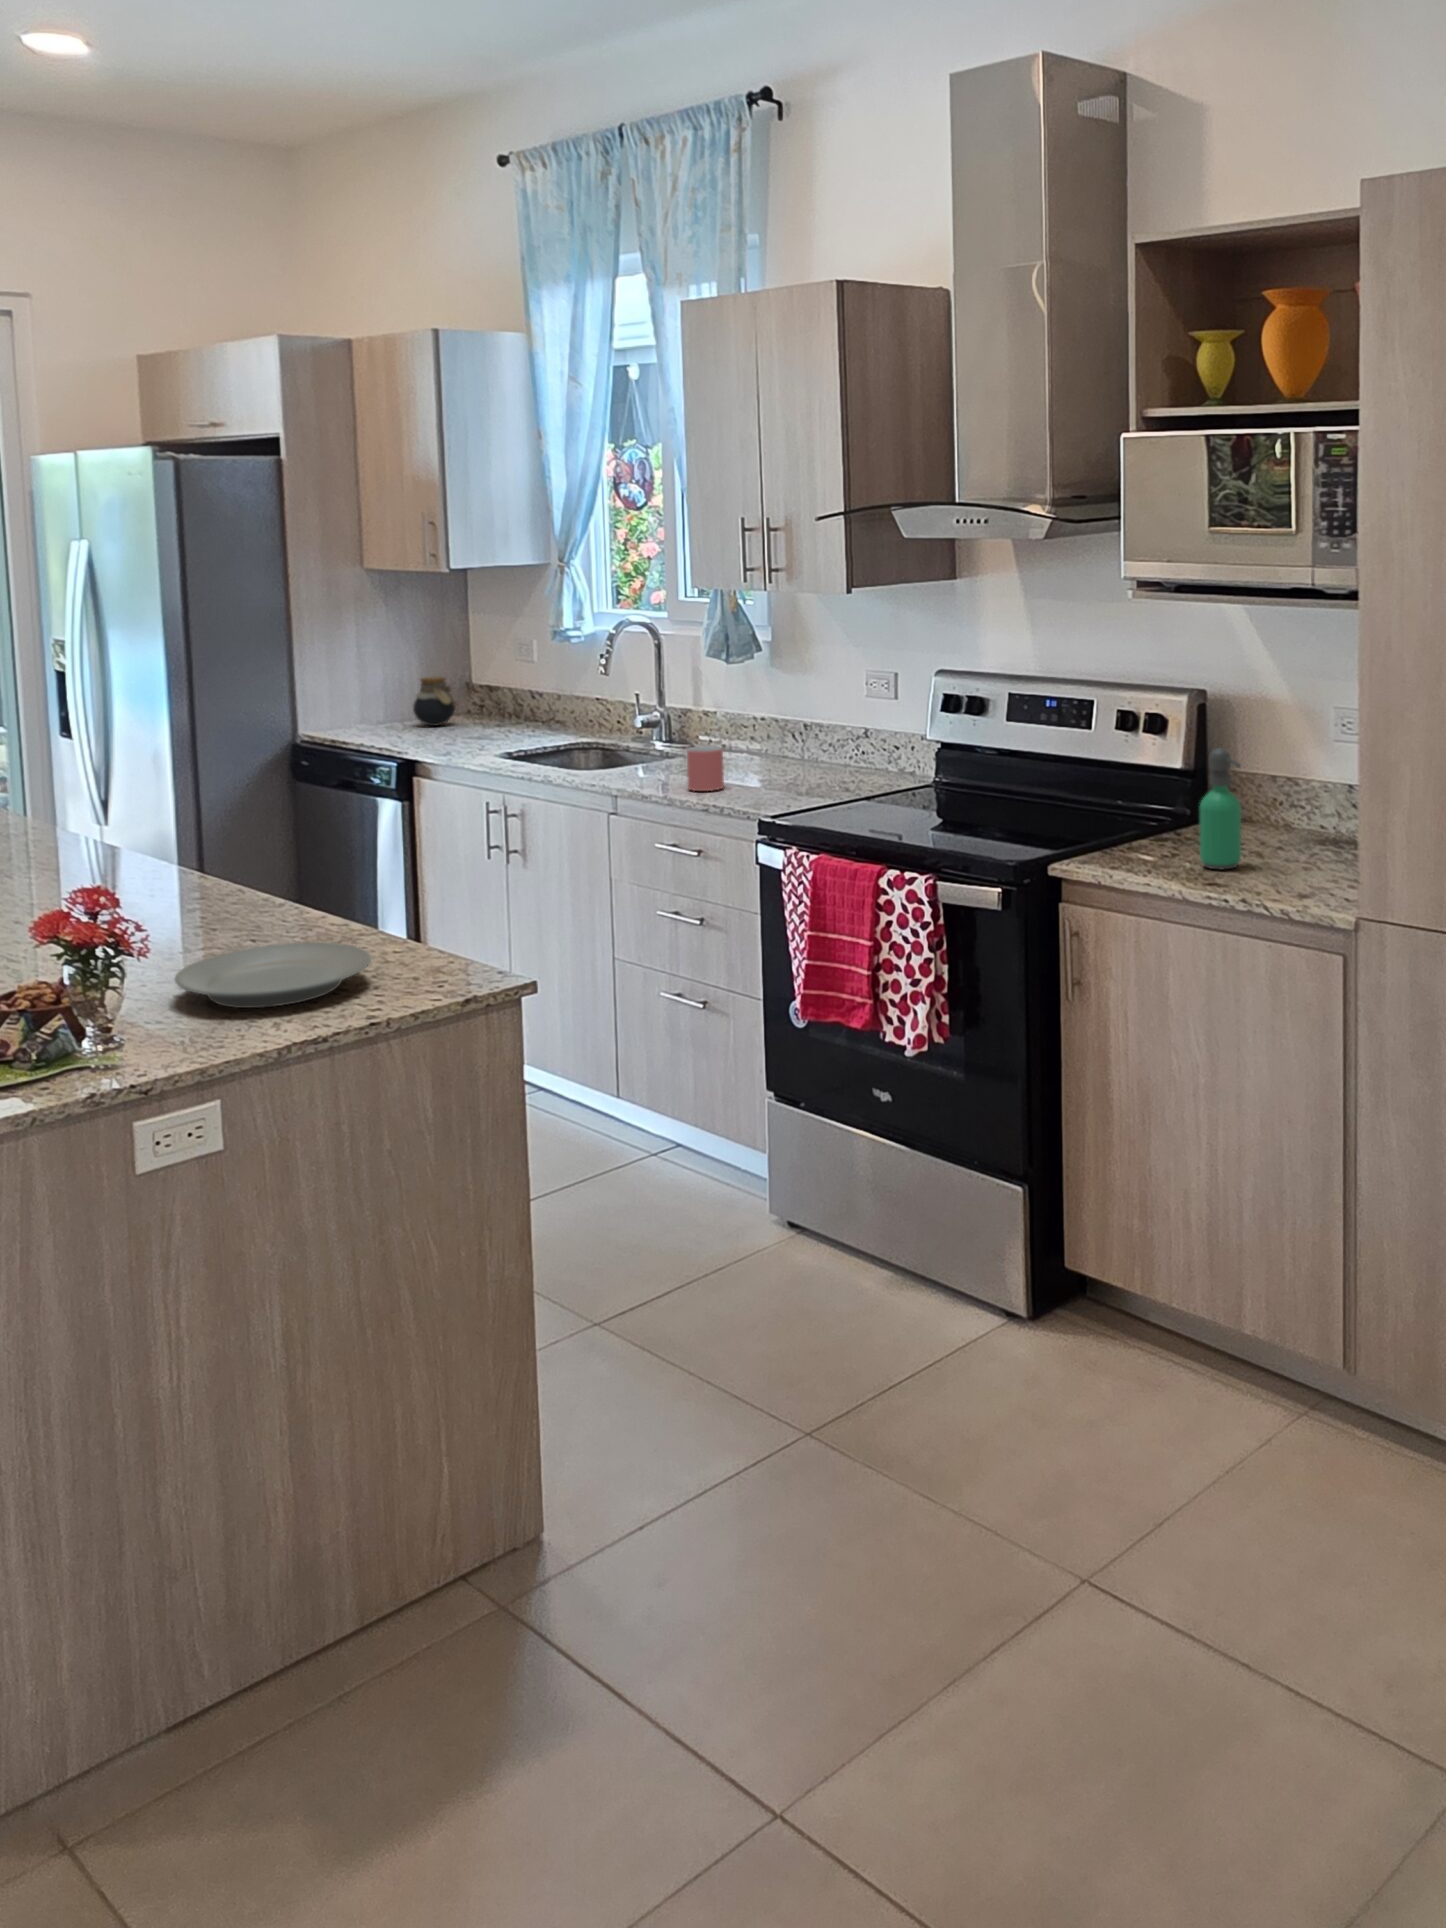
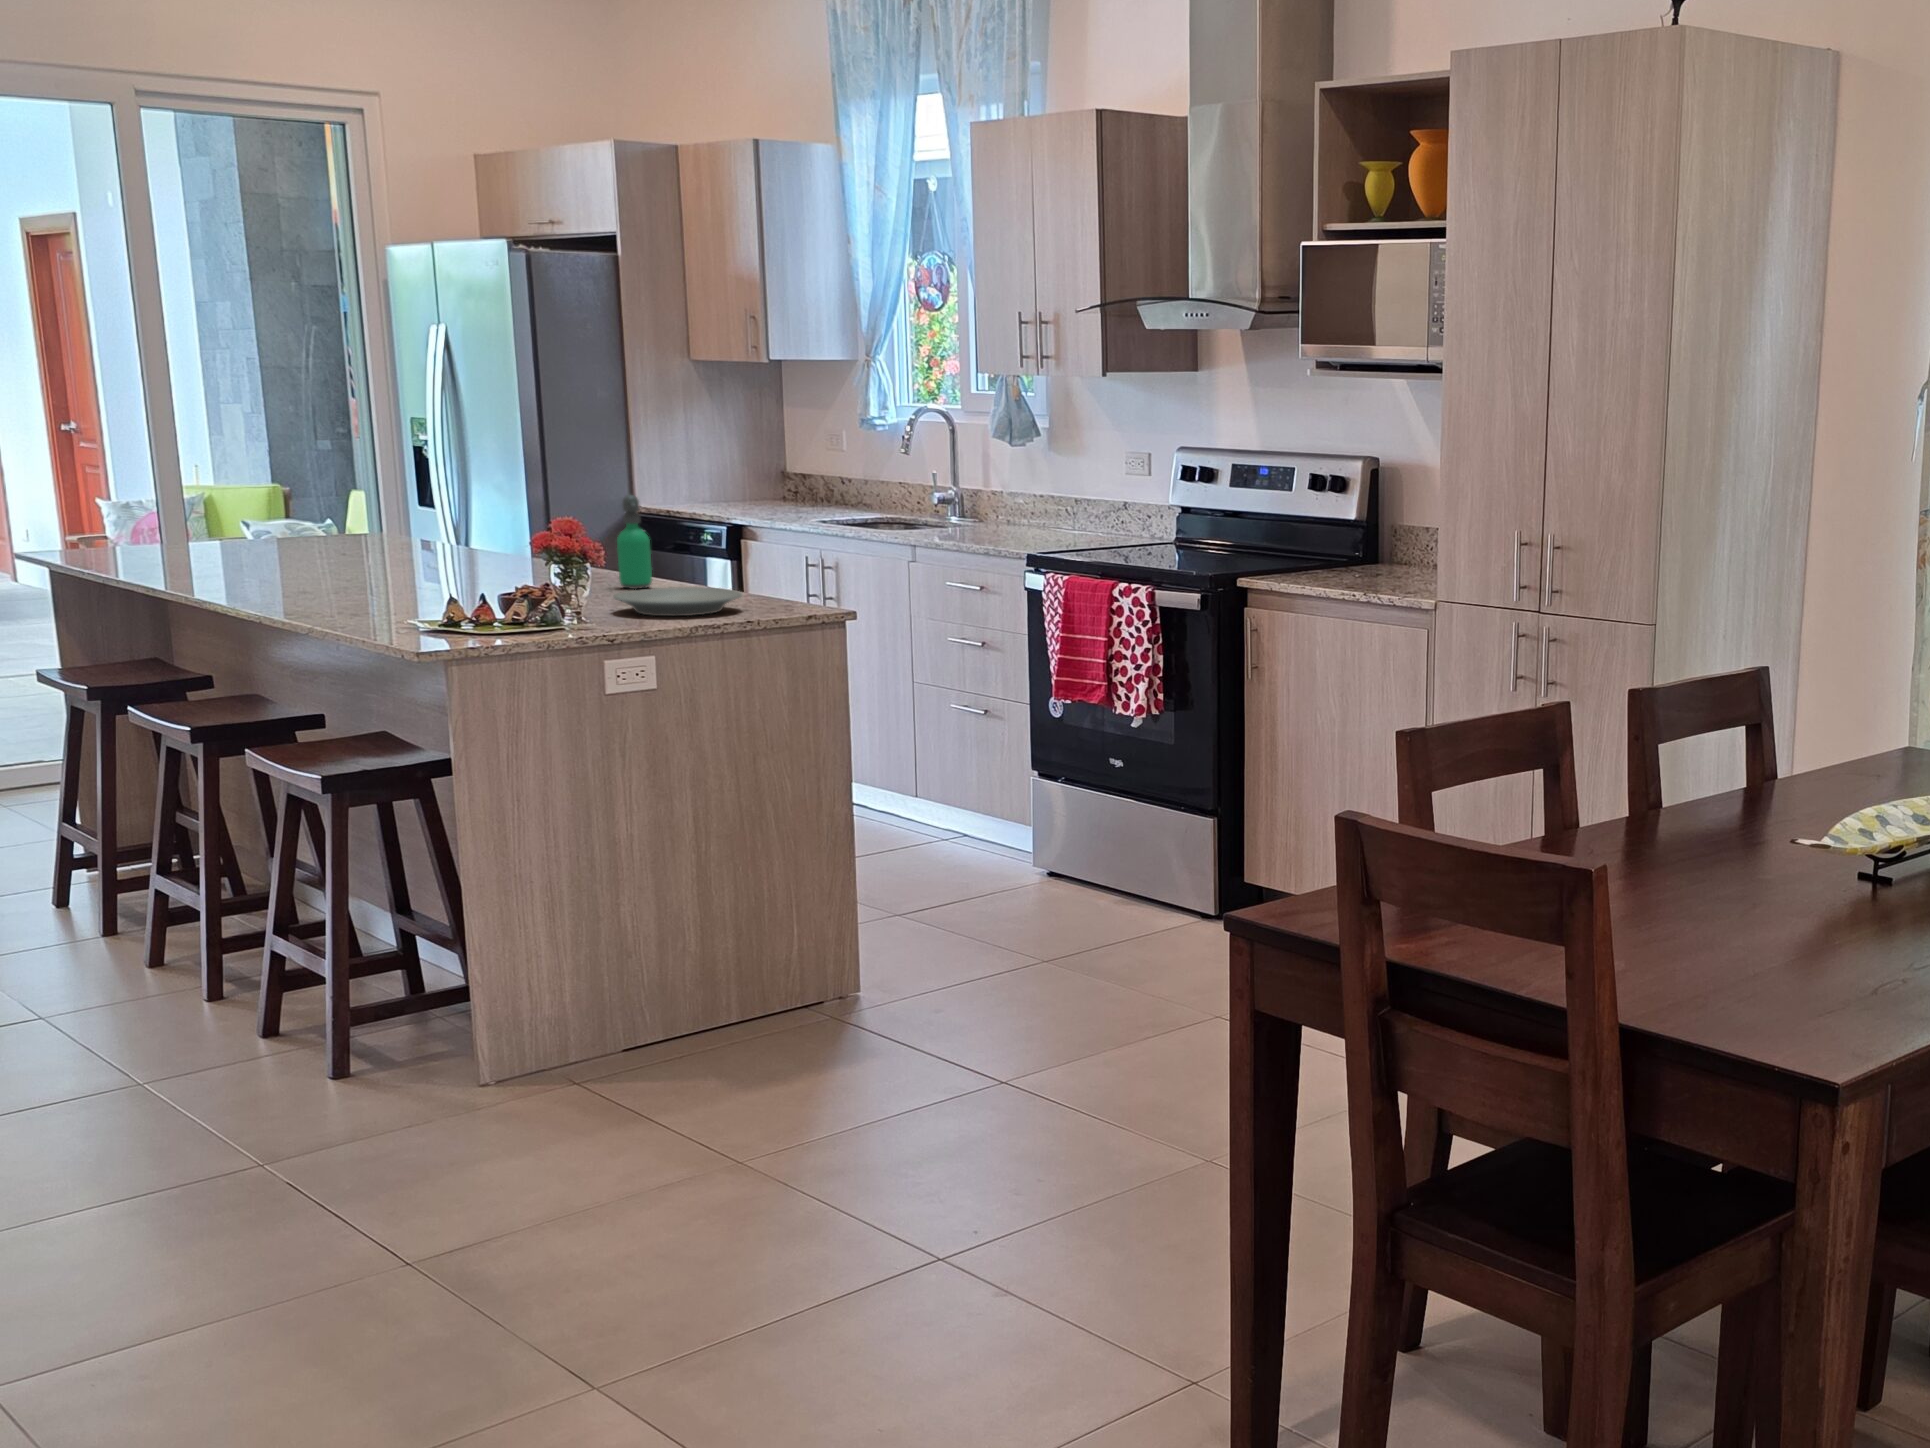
jar: present [413,677,457,726] -> none [737,461,776,505]
mug: present [687,746,724,791] -> none [972,505,1002,540]
soap dispenser: present [1200,748,1241,869] -> present [617,495,652,590]

